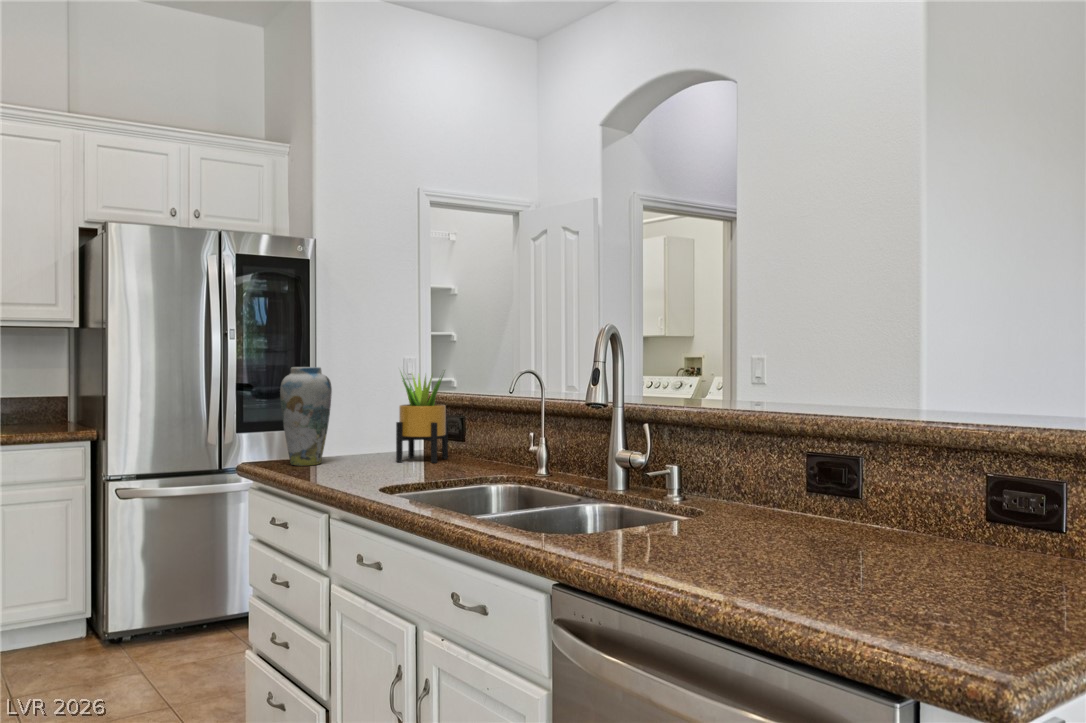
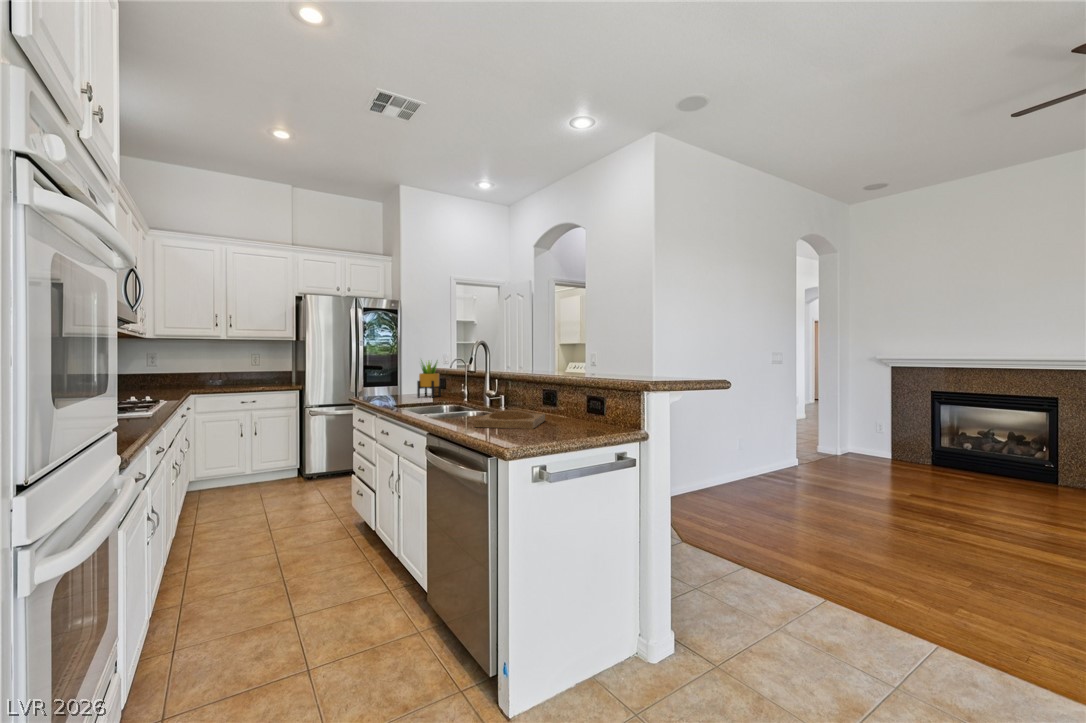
vase: present [280,367,332,466] -> none [368,357,390,399]
tray: none [723,522,918,584] -> present [474,410,545,429]

